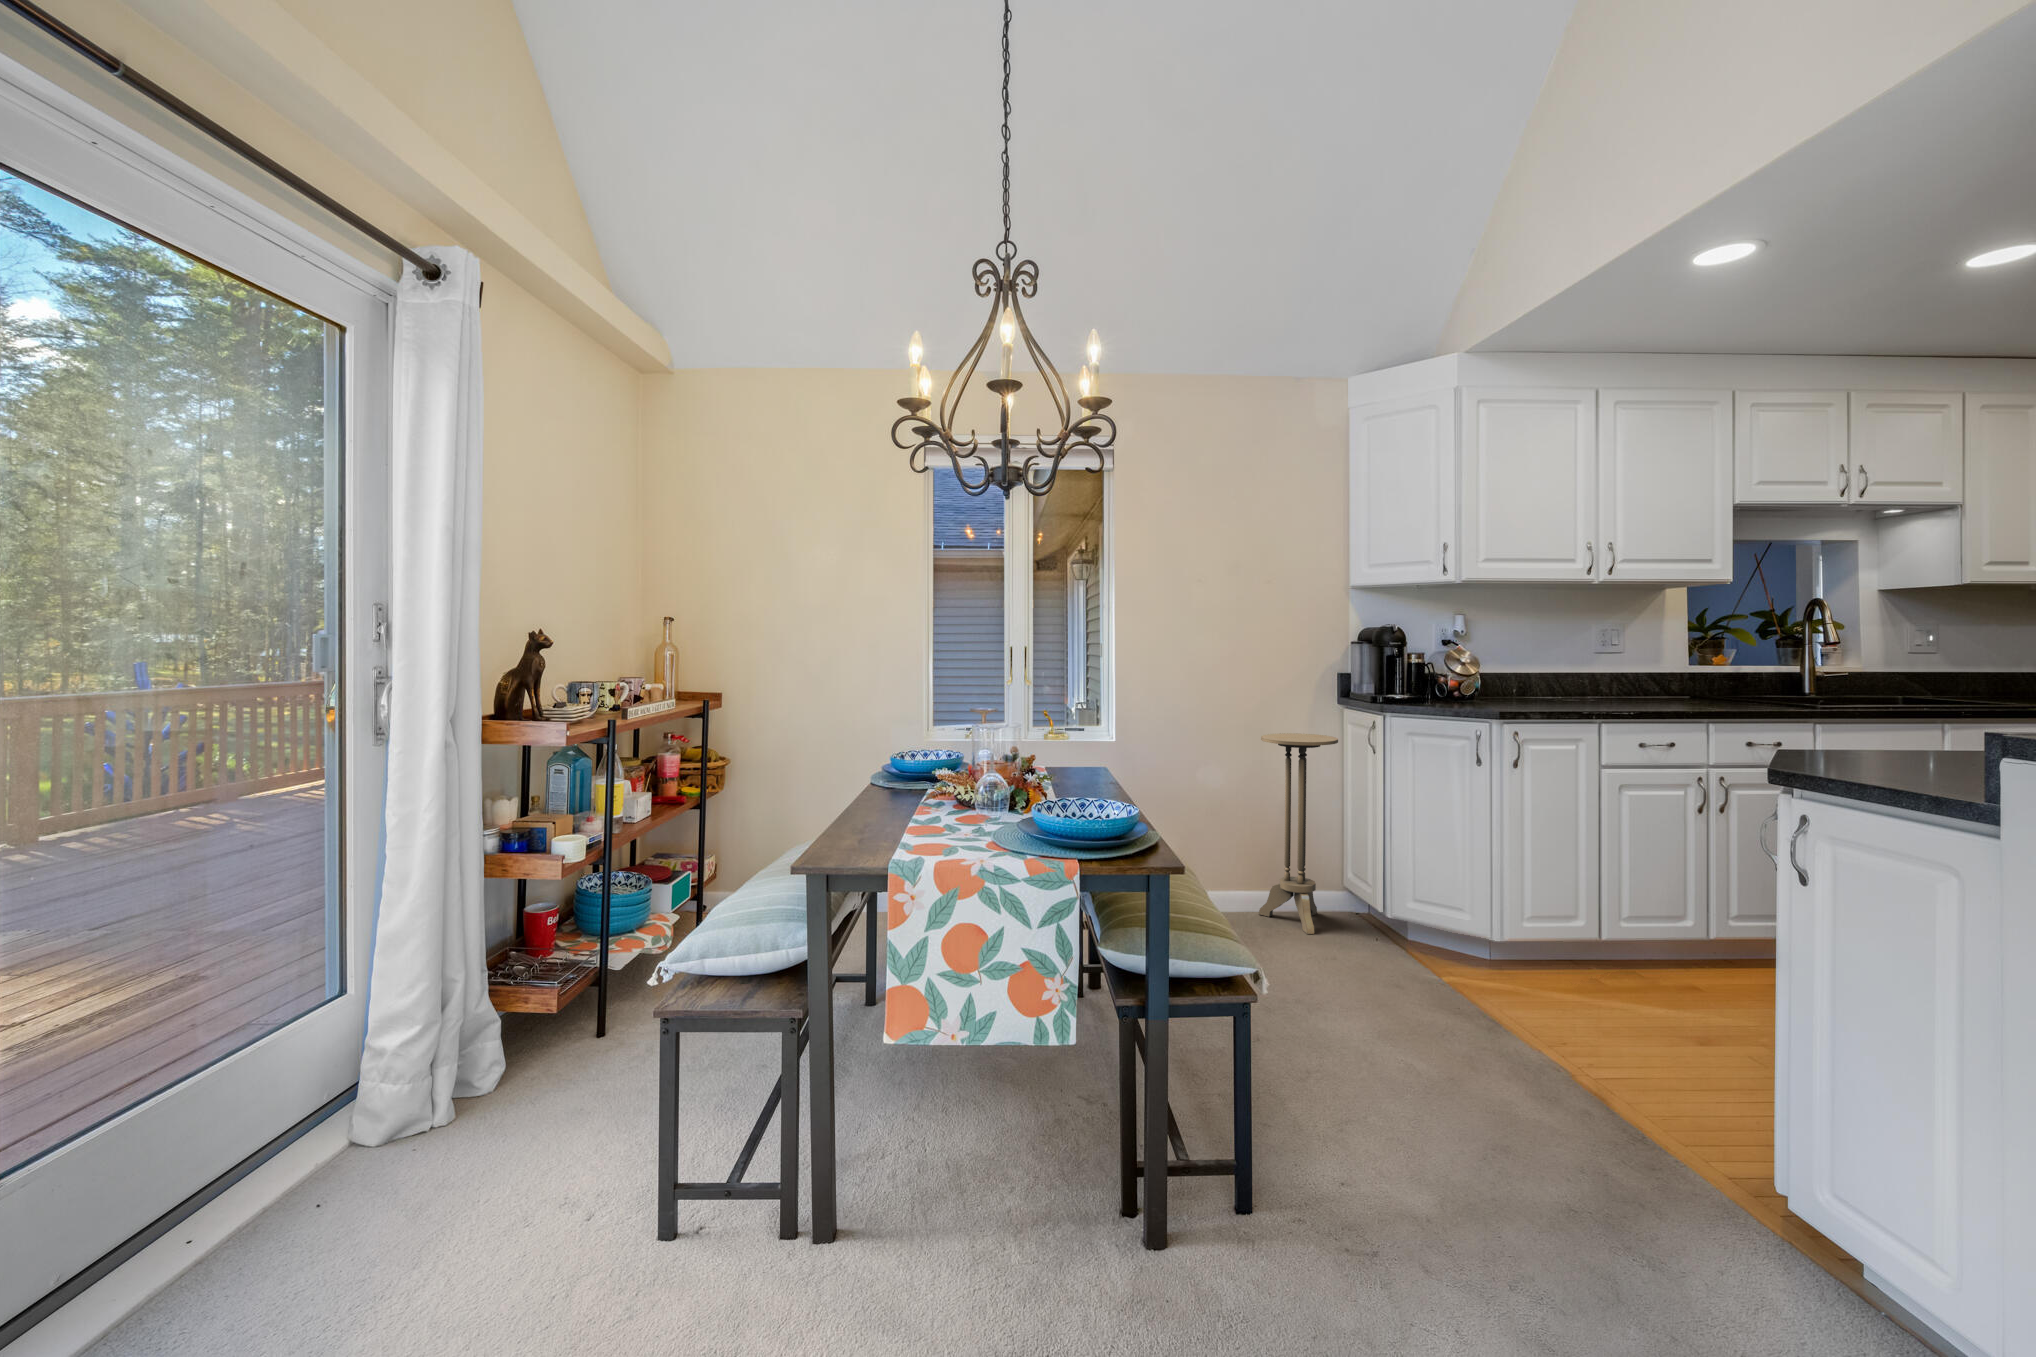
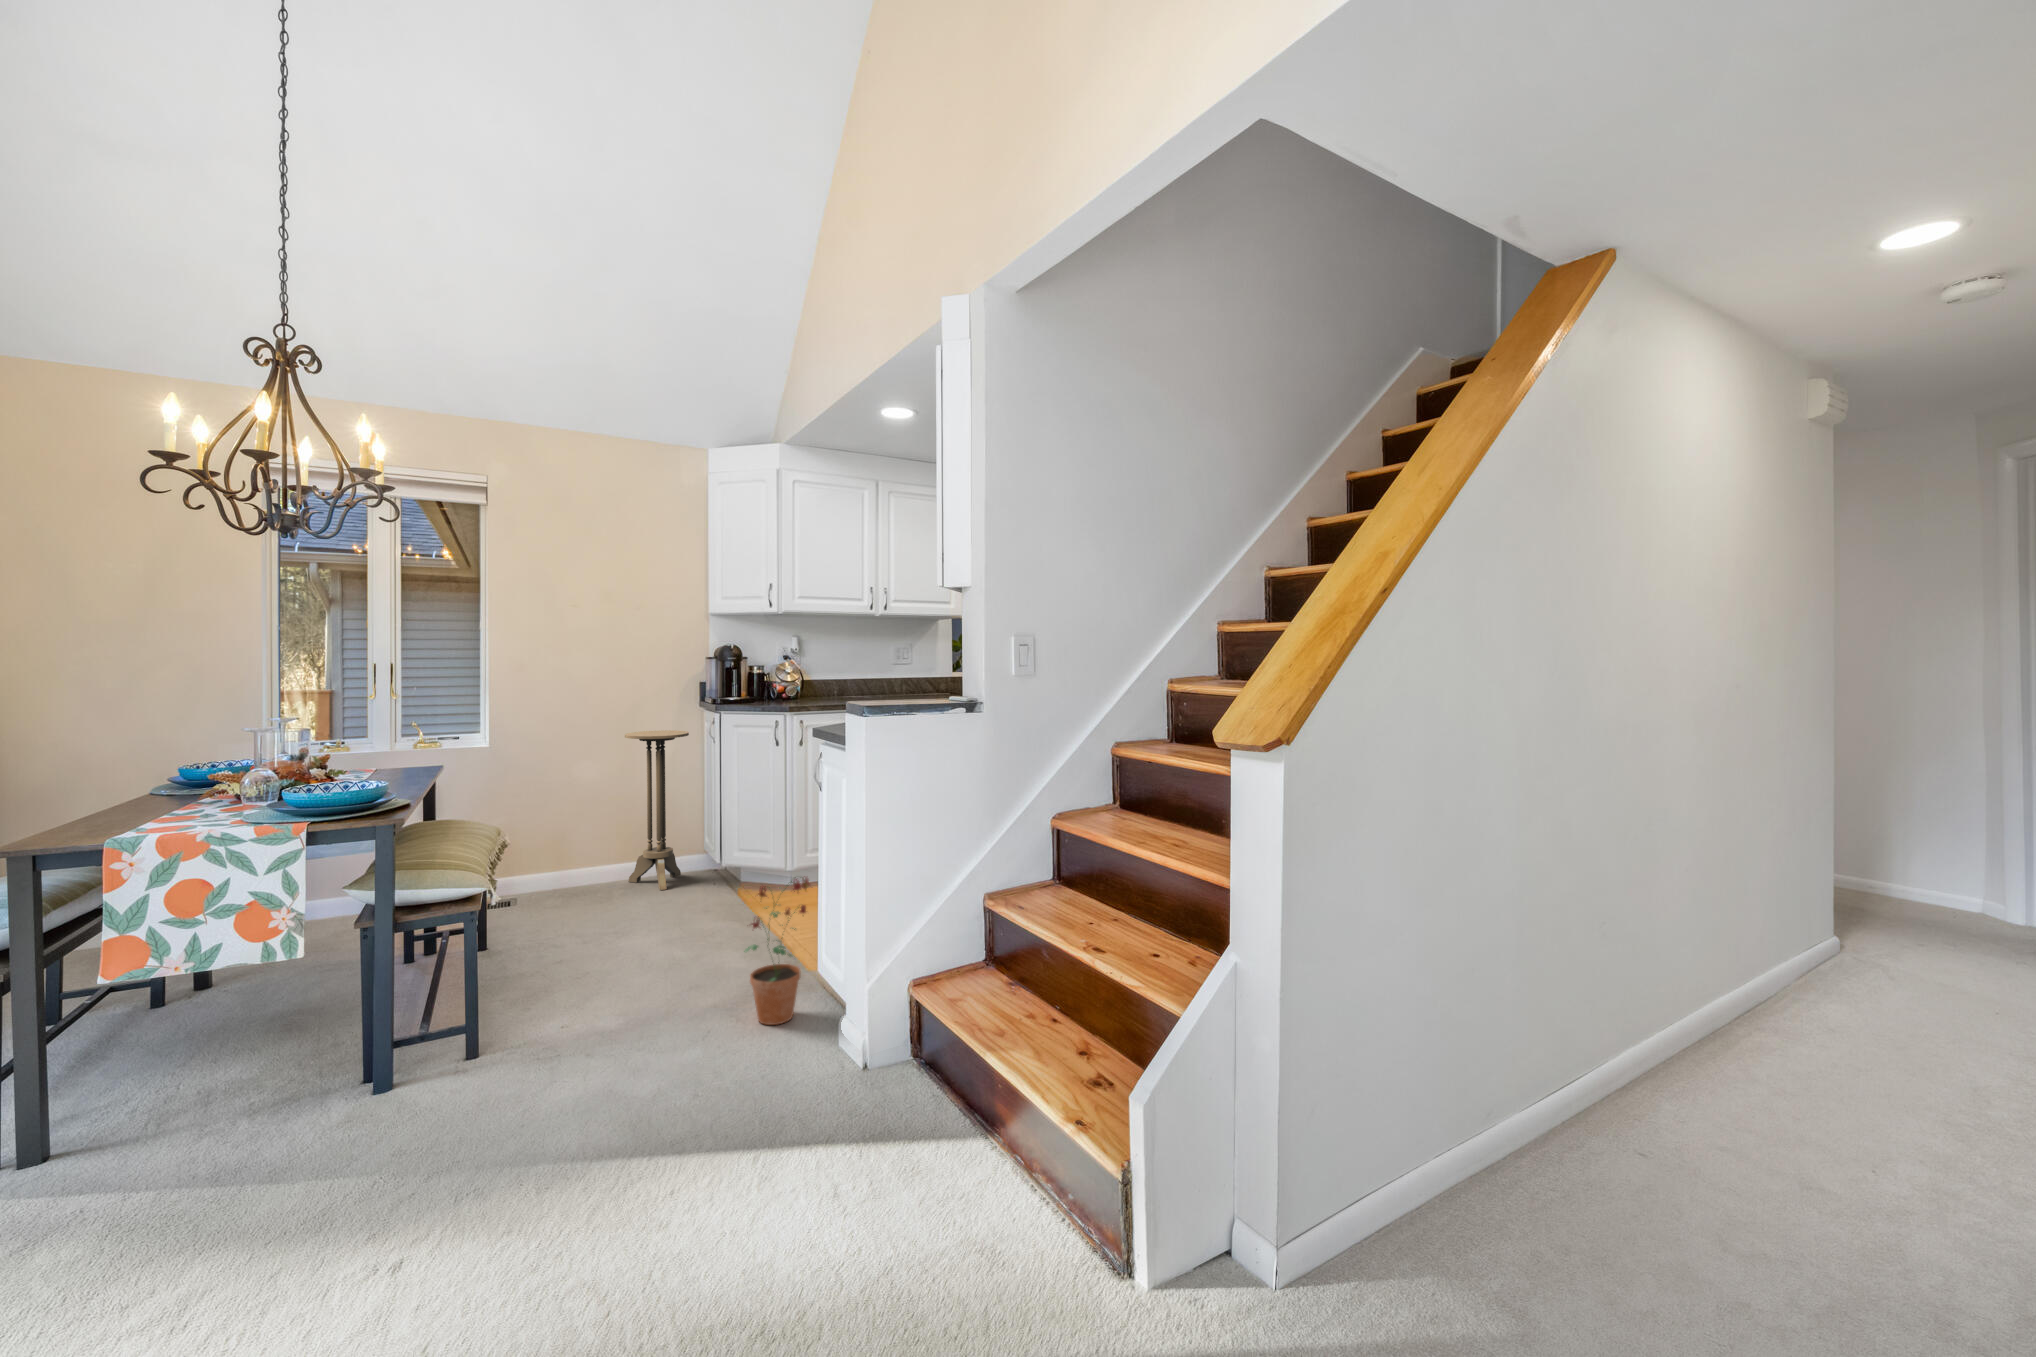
potted plant: none [1645,1023,1791,1277] -> present [744,877,810,1025]

